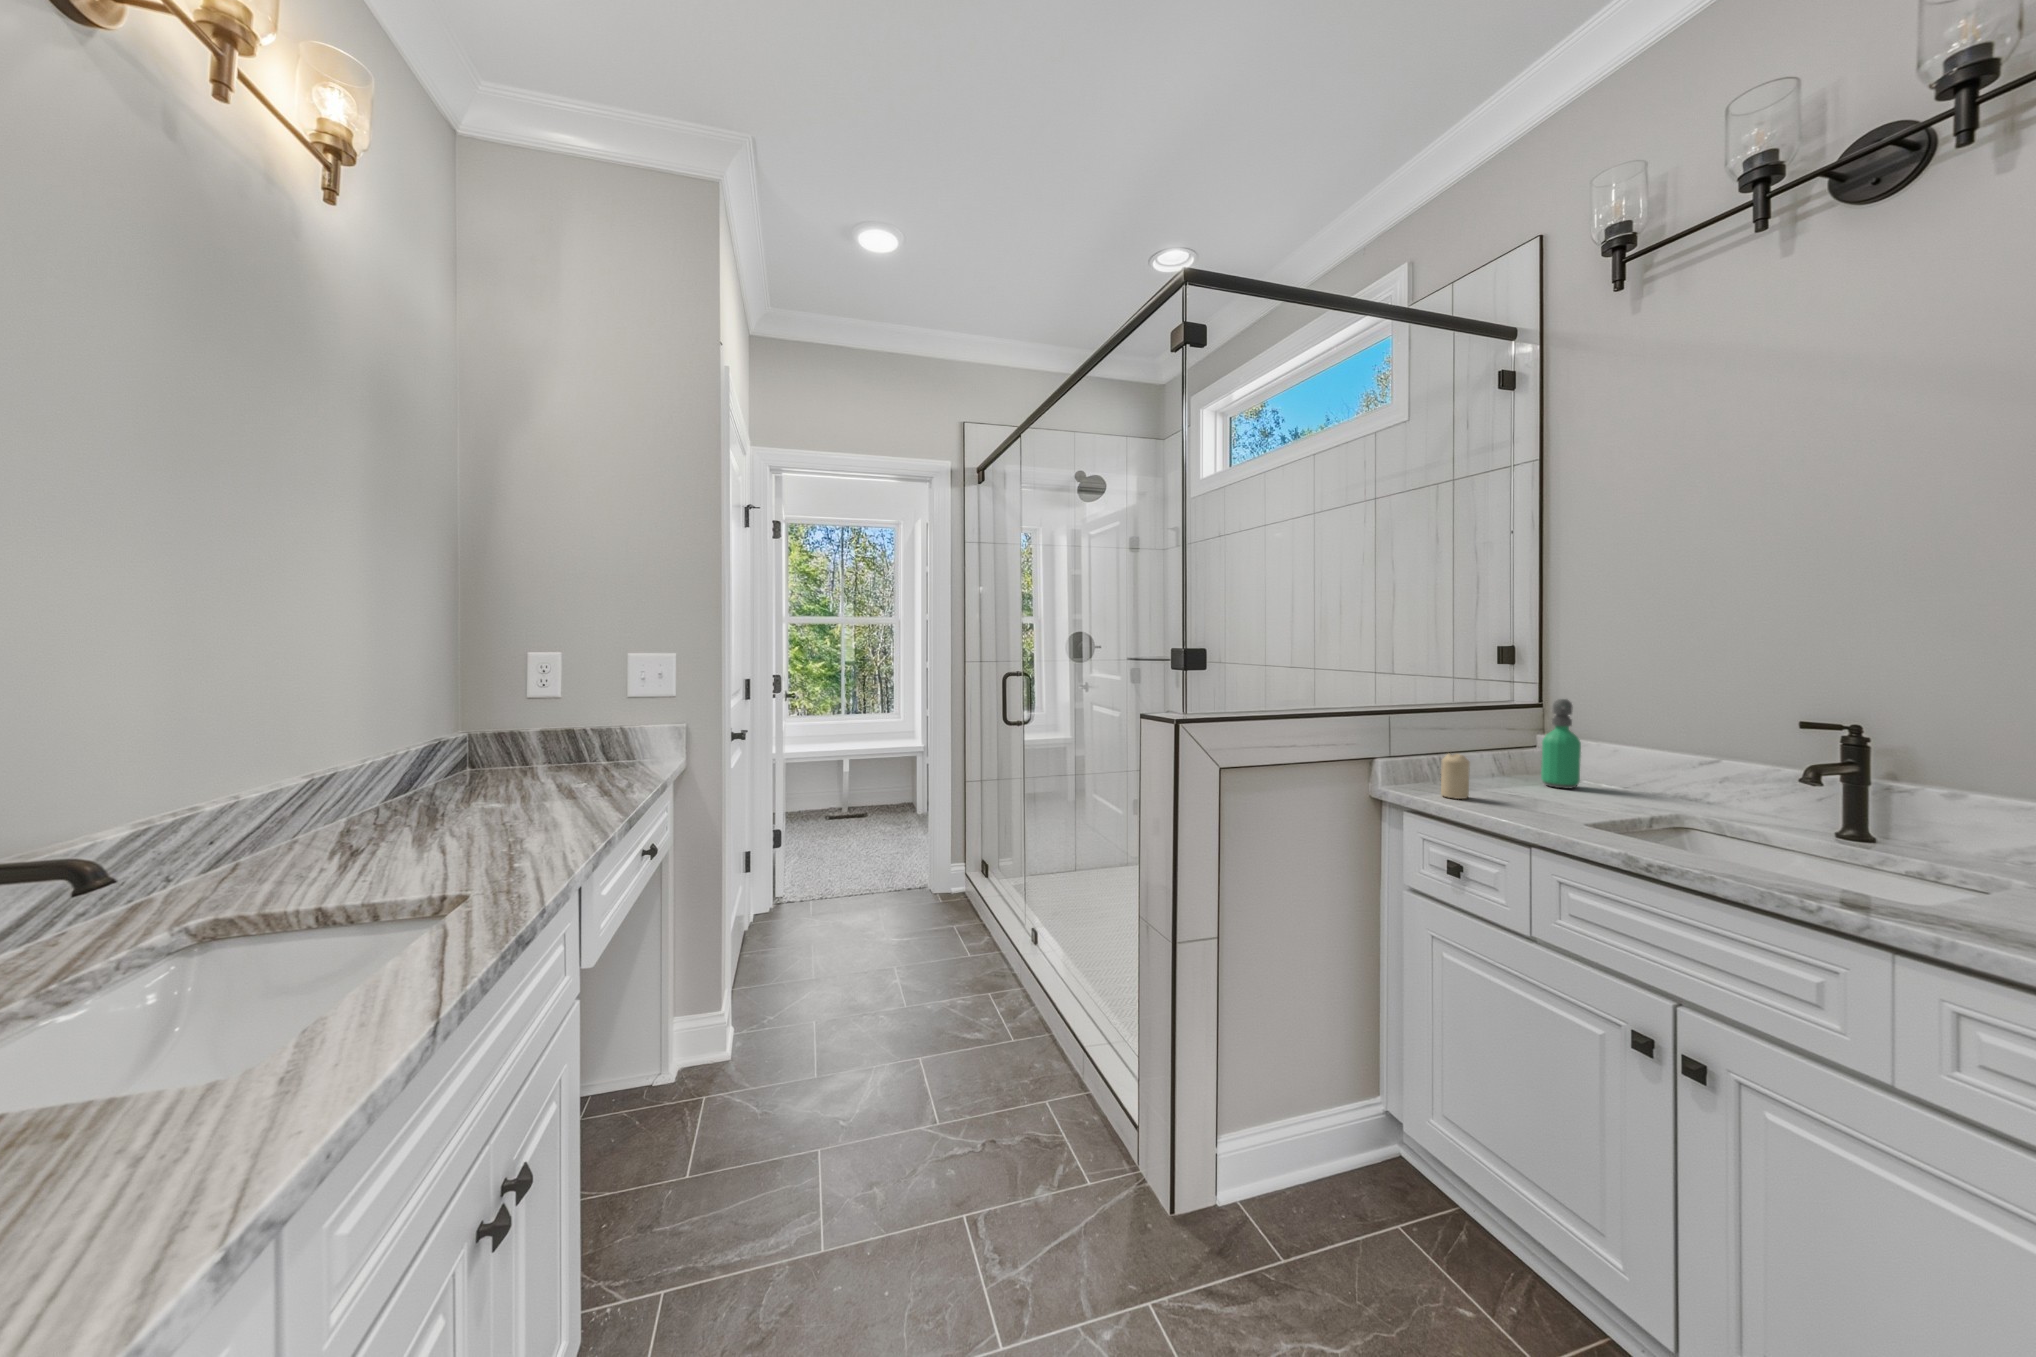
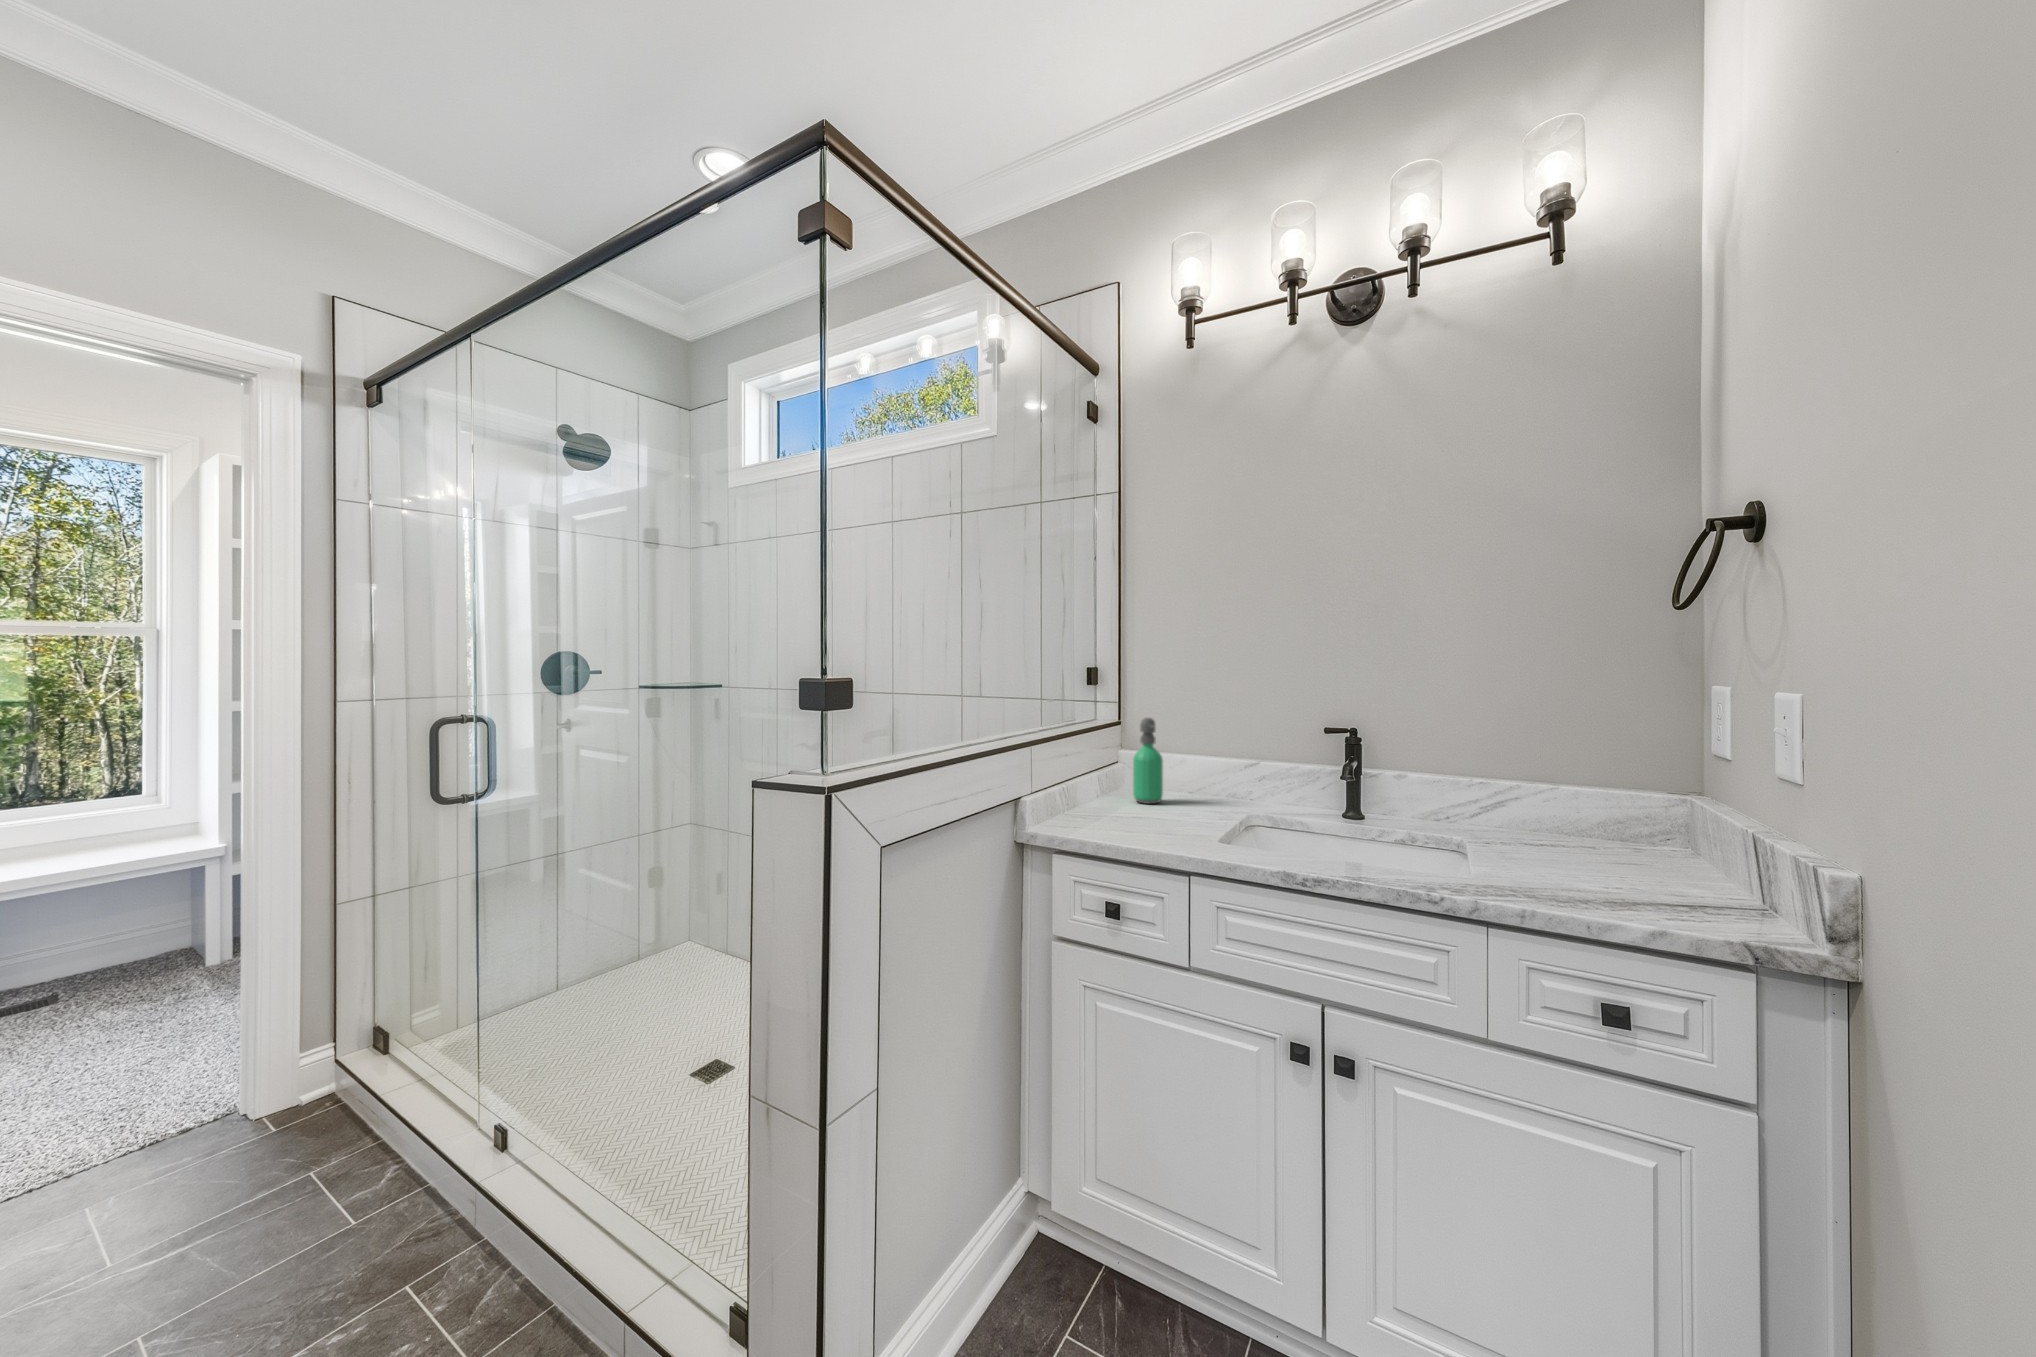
candle: present [1441,754,1470,799] -> none [1078,781,1104,830]

